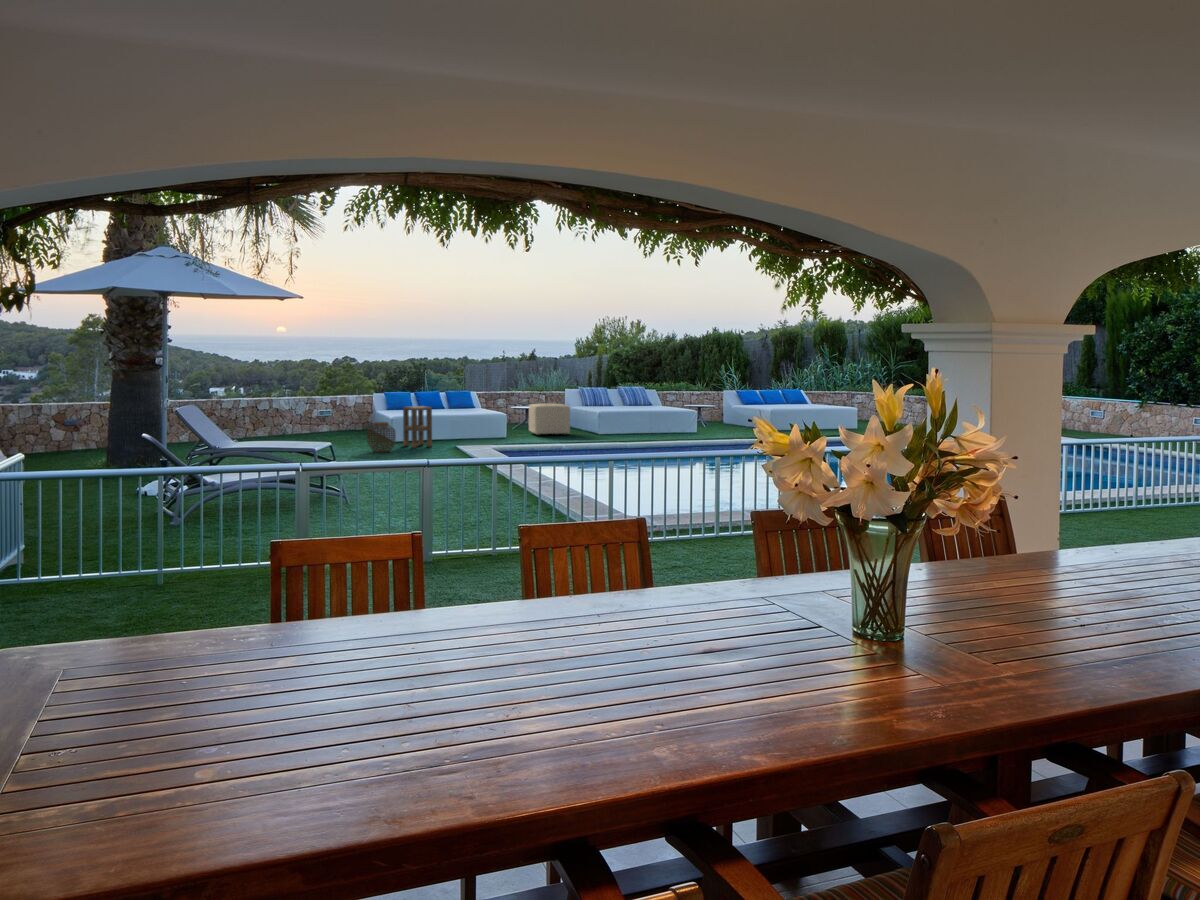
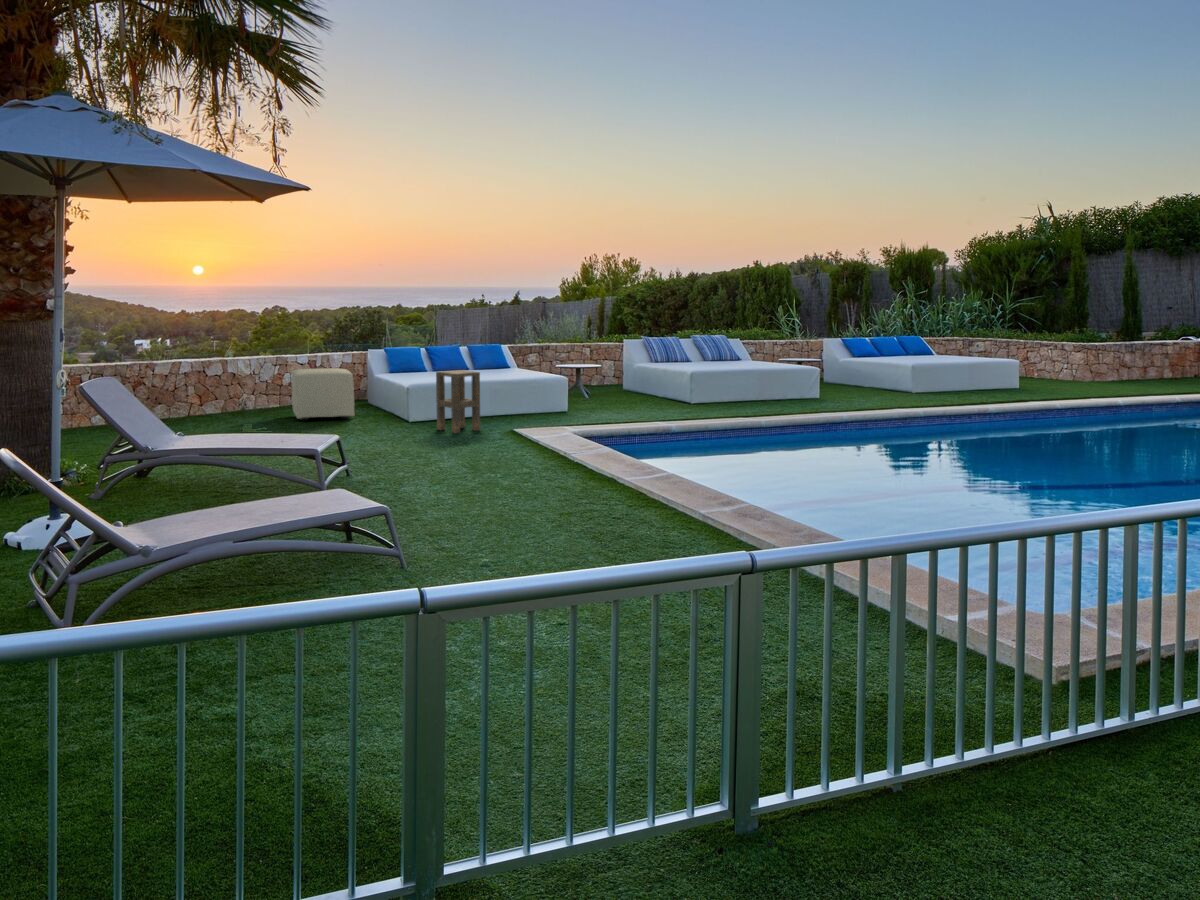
ottoman: present [529,403,570,436] -> present [291,368,354,421]
woven basket: present [367,422,395,452] -> none [392,397,436,444]

